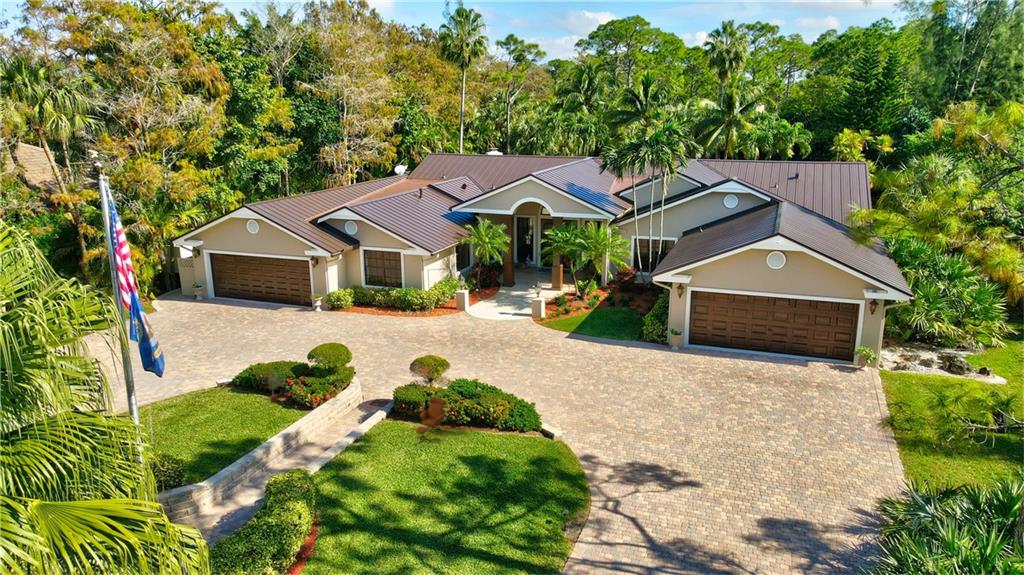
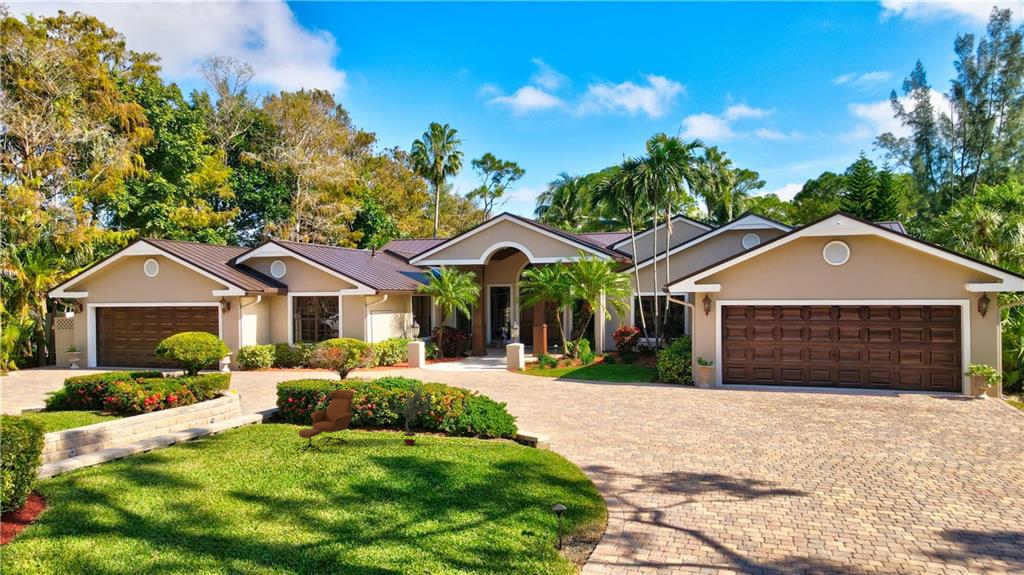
potted tree: present [268,373,284,402] -> present [390,385,432,445]

